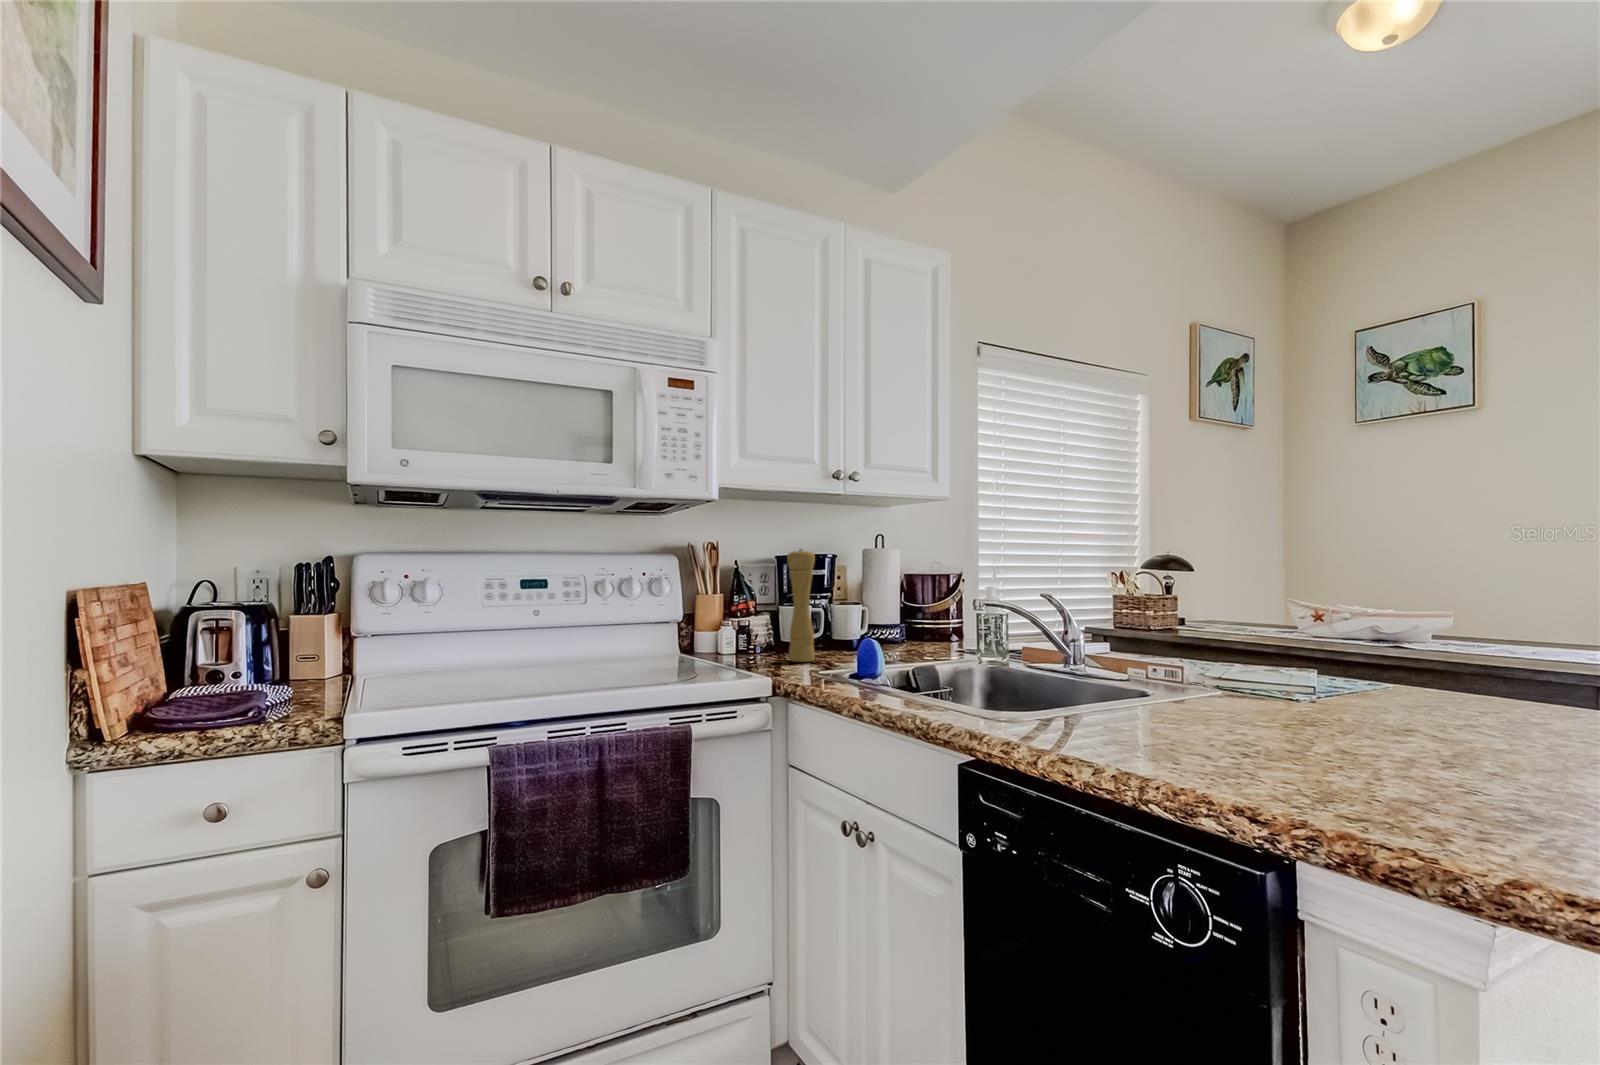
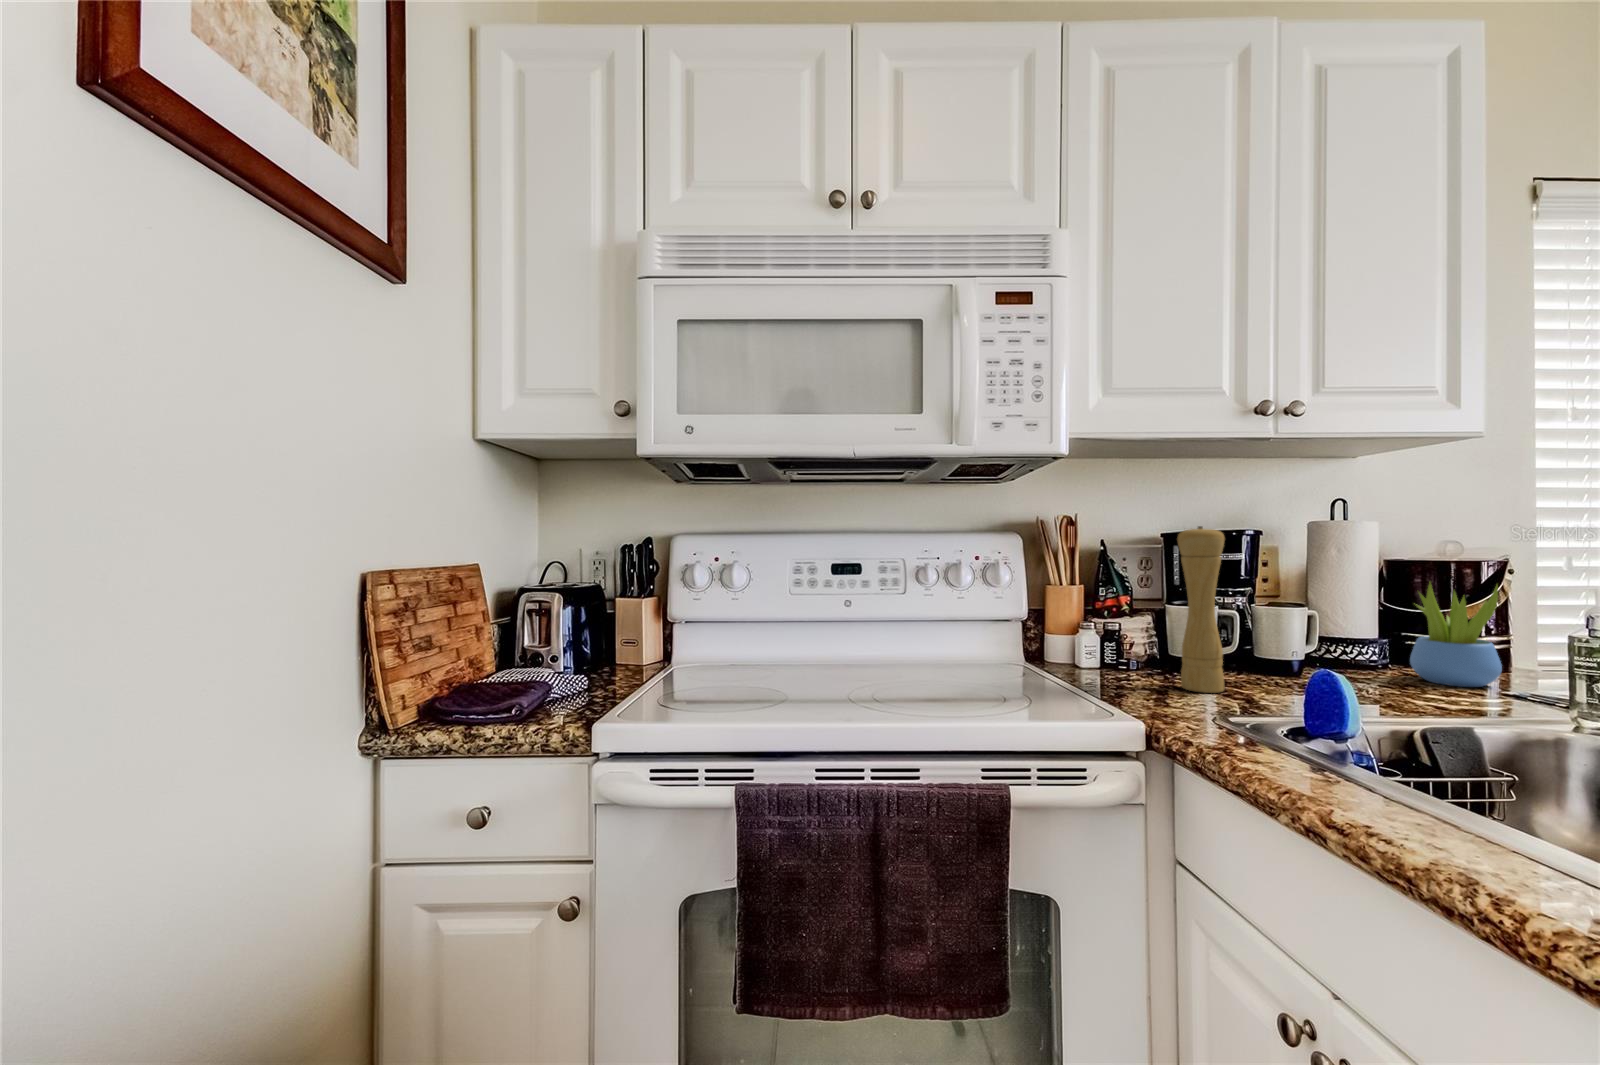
succulent plant: none [915,585,957,650] -> present [1410,583,1502,687]

